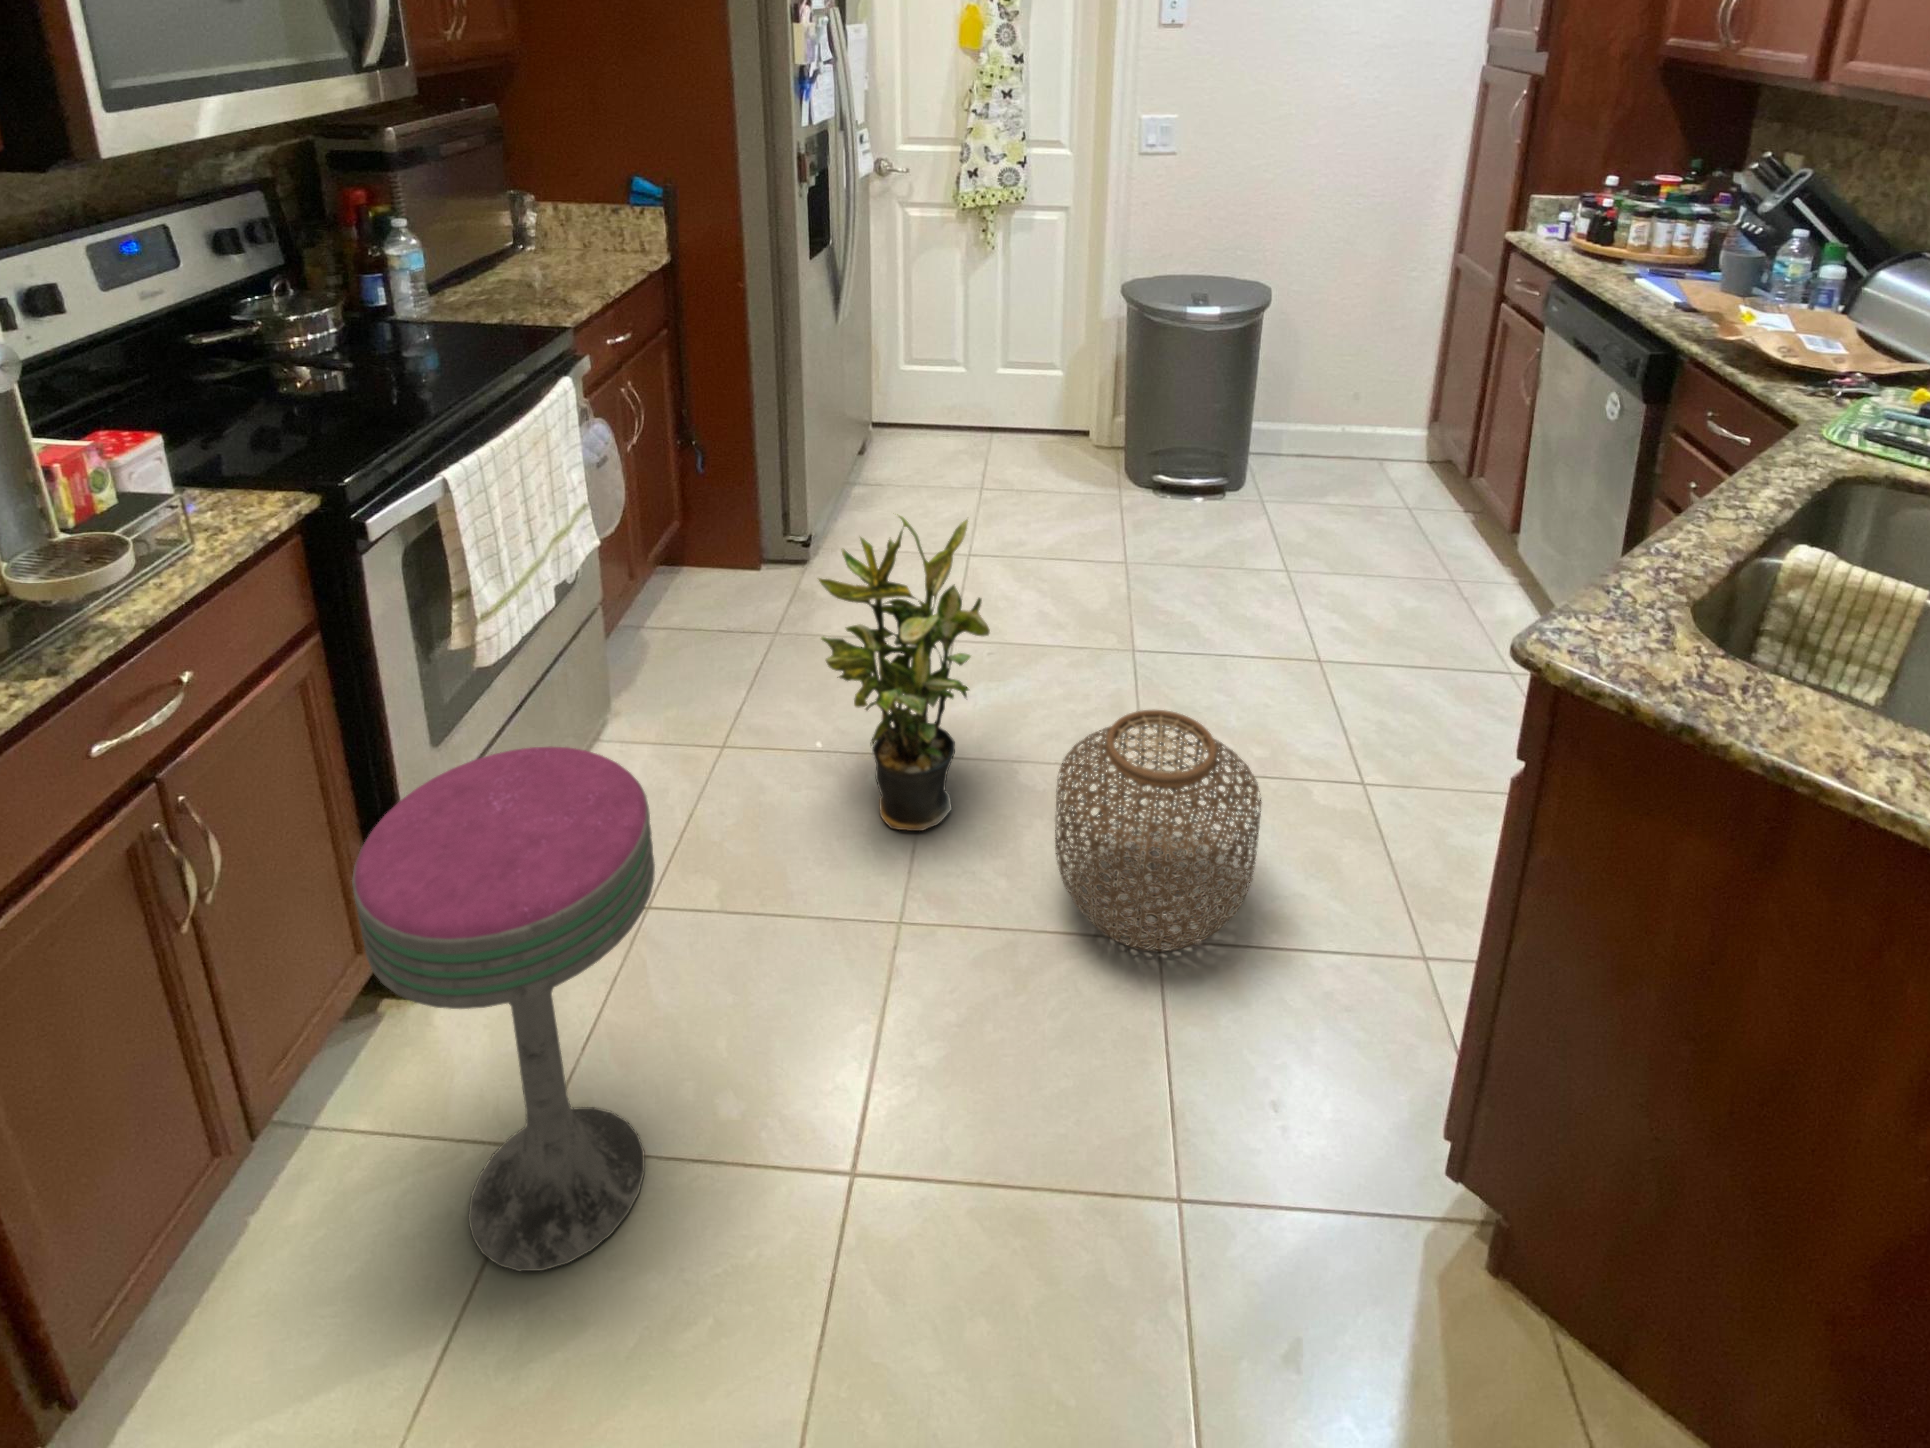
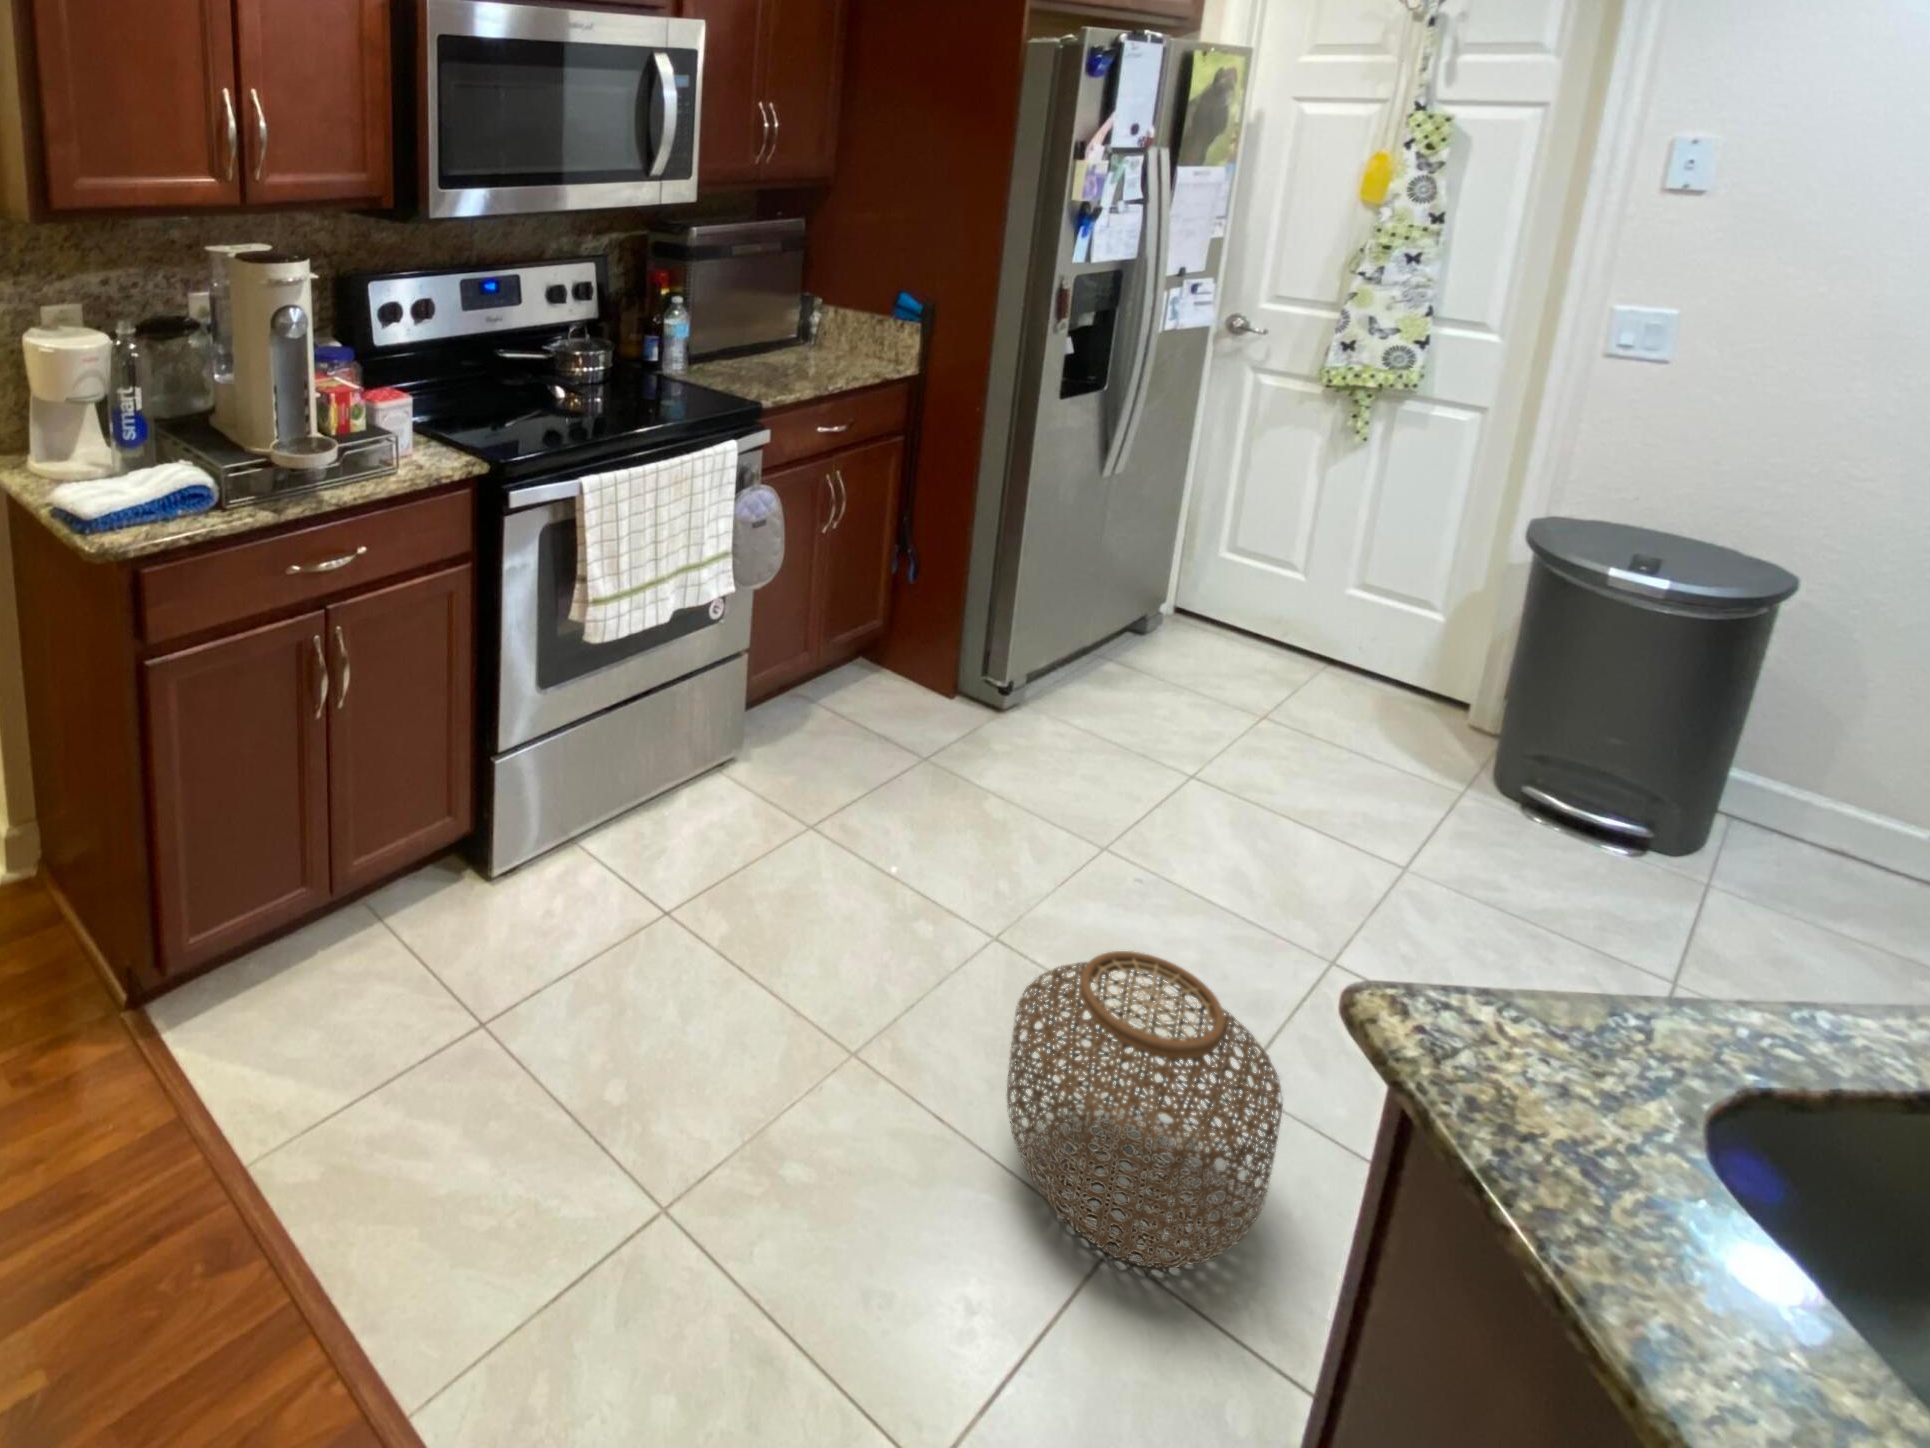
potted plant: present [819,514,990,831] -> none [855,642,1050,992]
bar stool: present [352,746,655,1271] -> none [369,683,582,1110]

